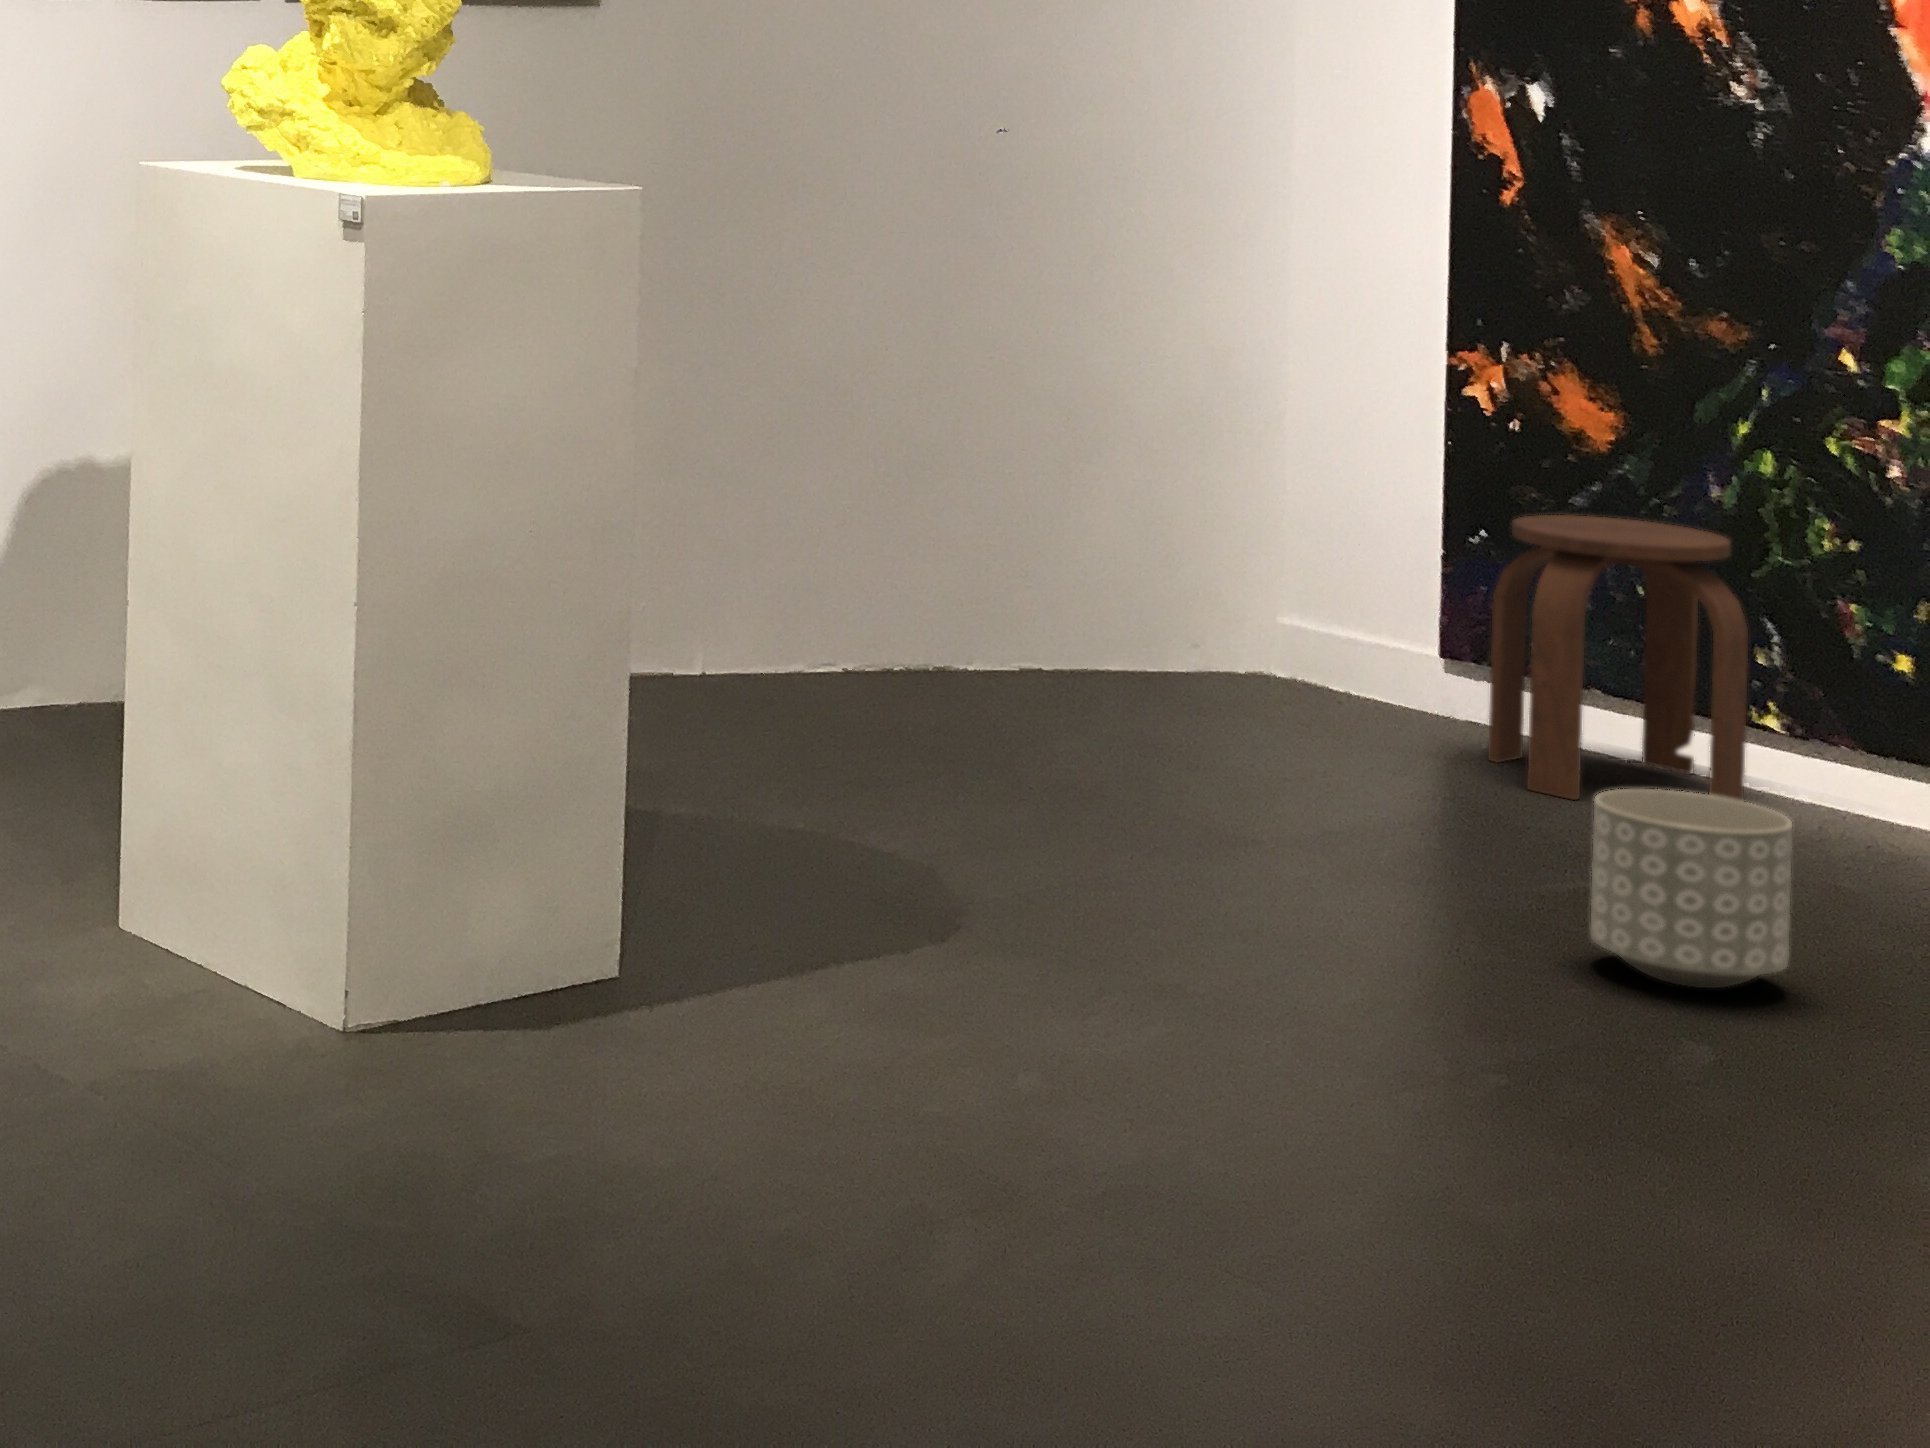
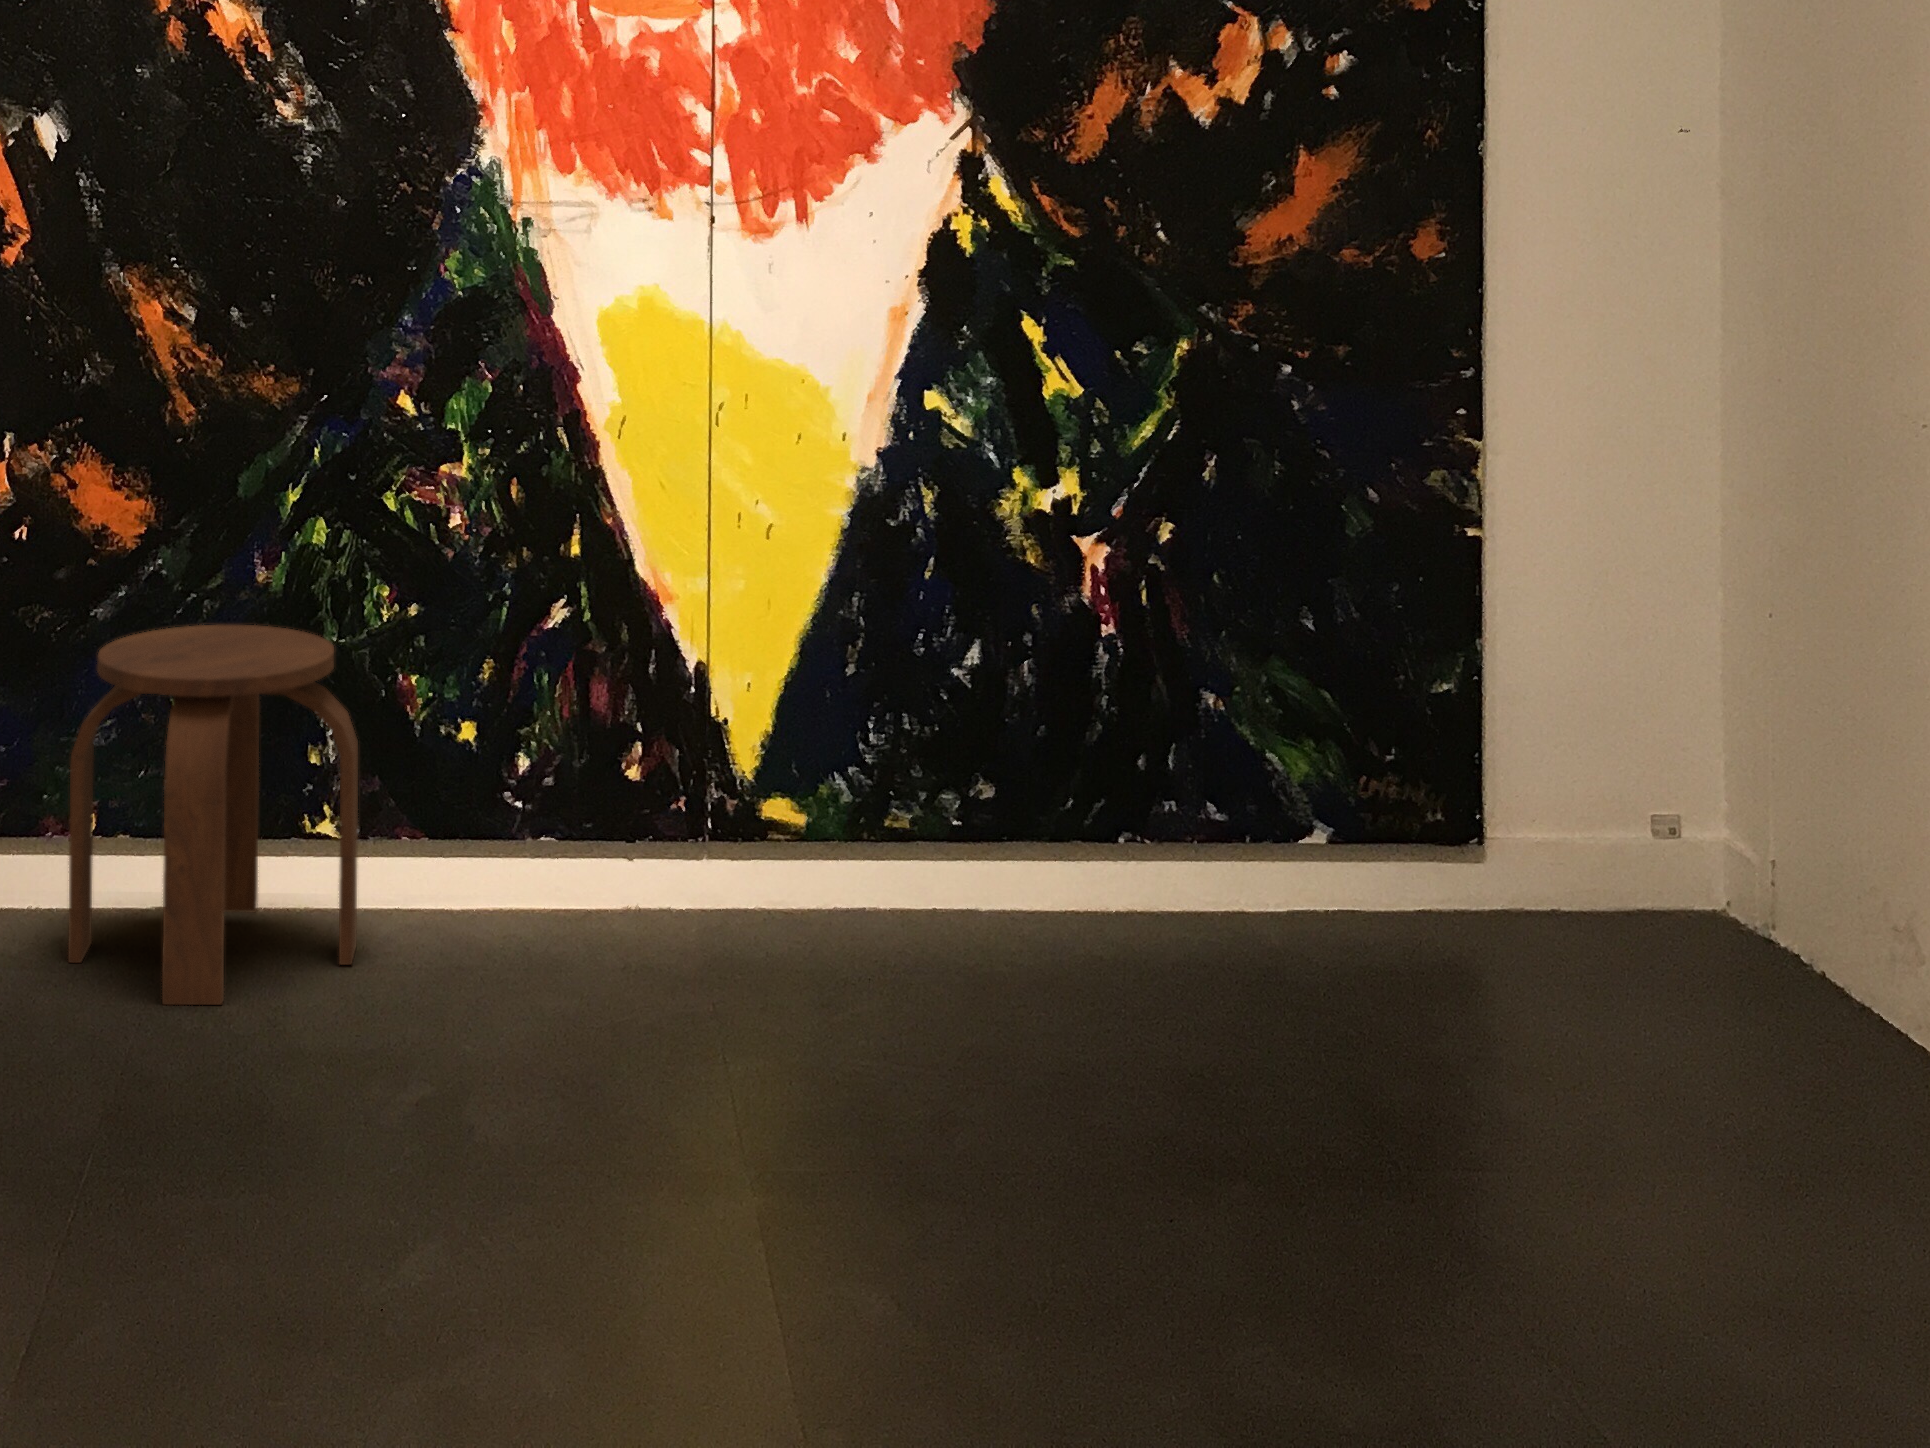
planter: present [1591,789,1792,988] -> none [615,1065,849,1357]

